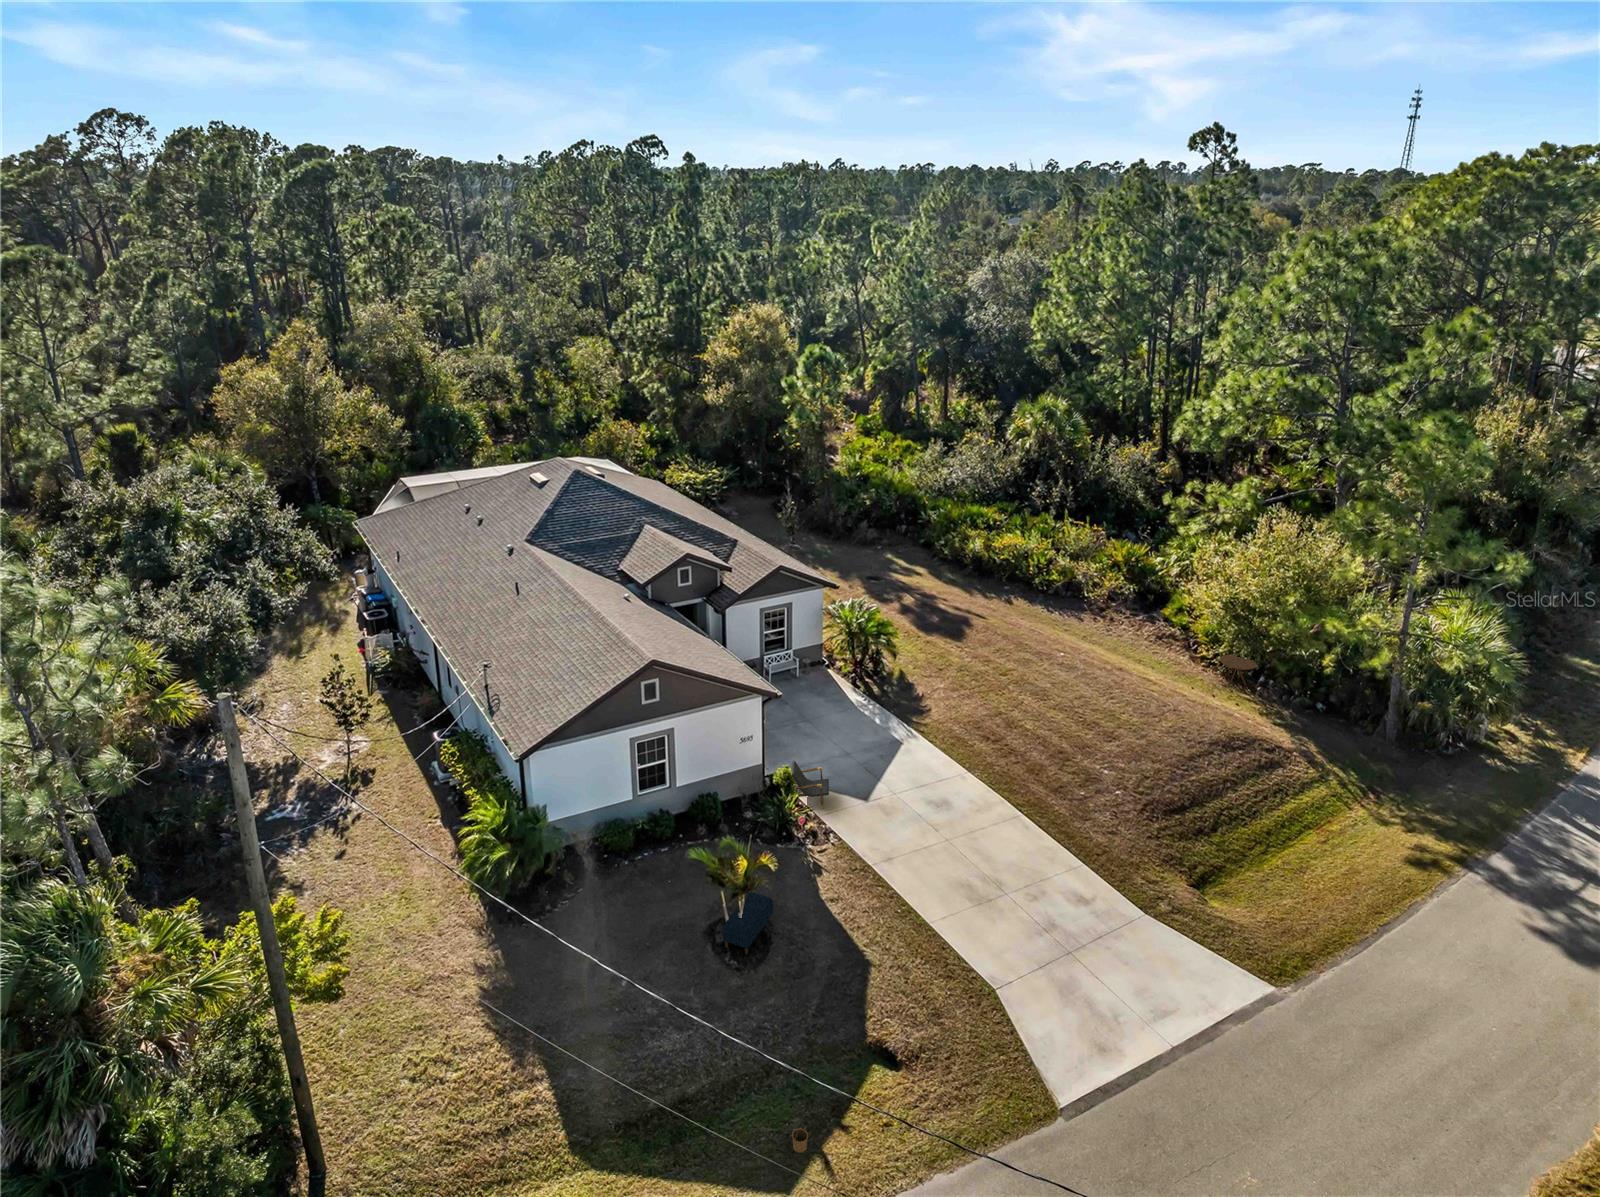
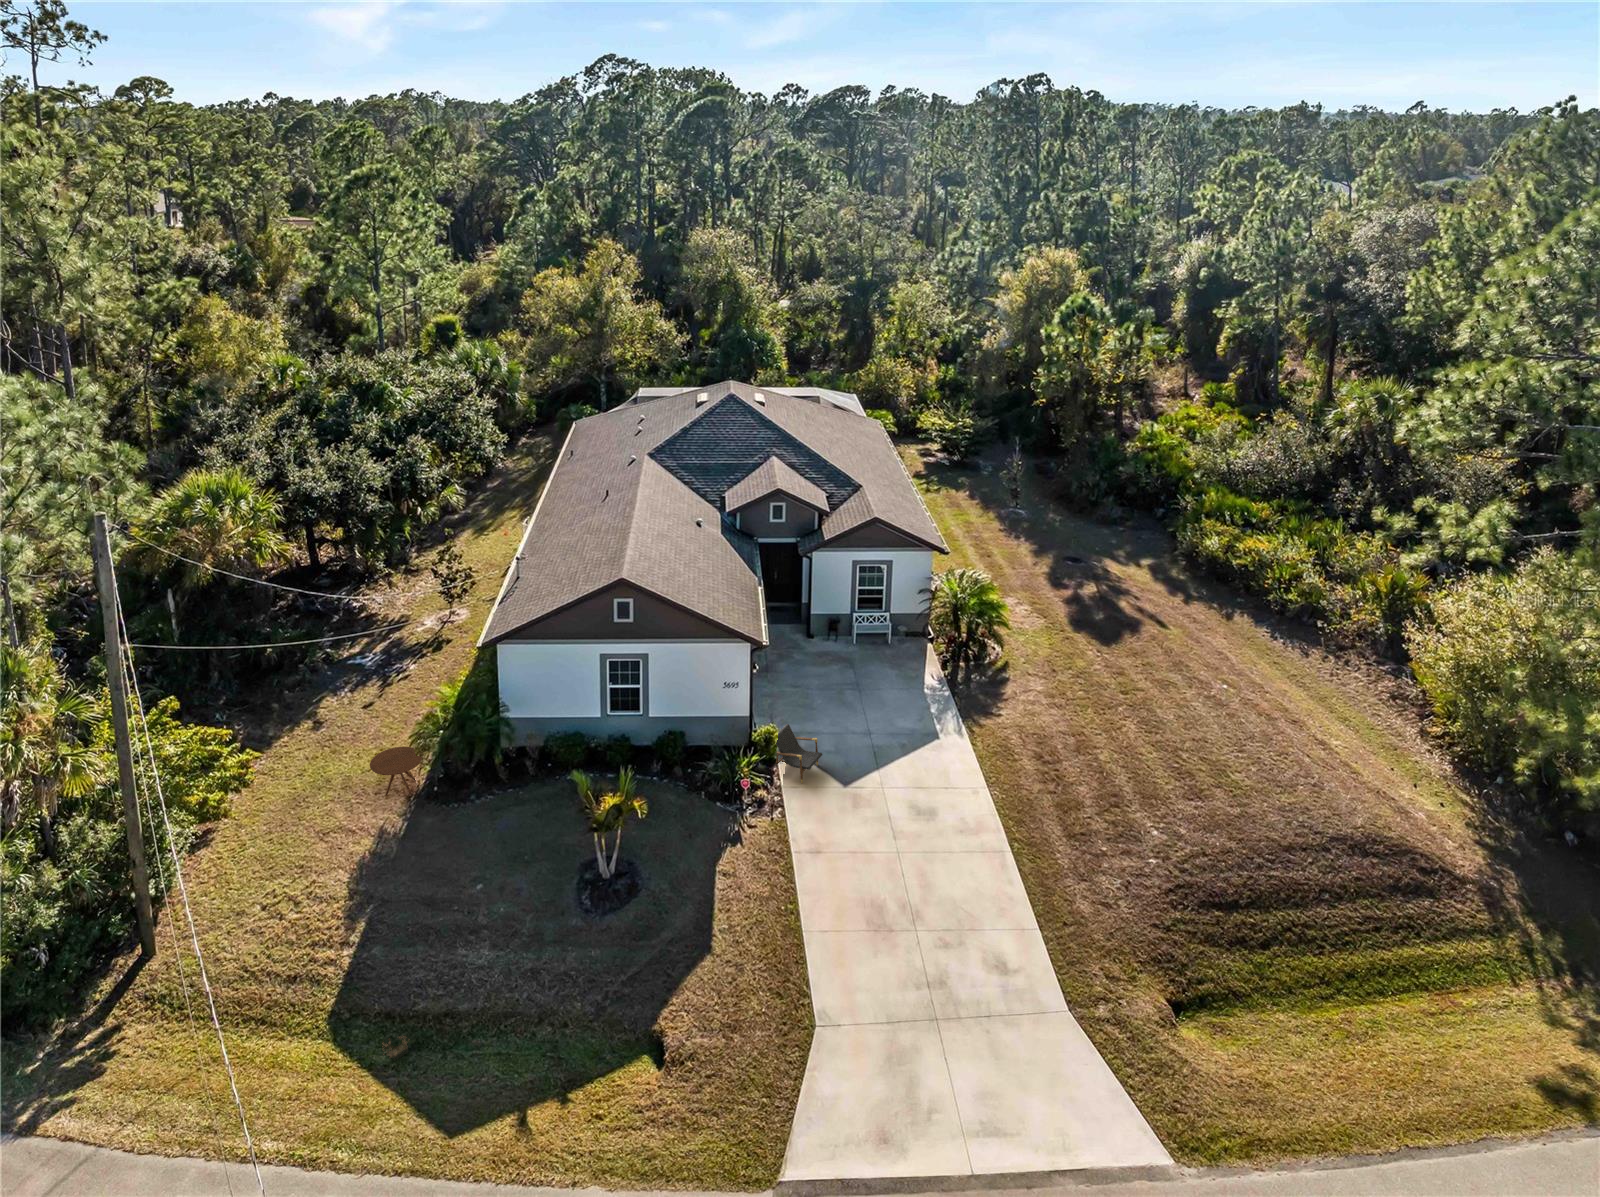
round table: present [1220,655,1256,686] -> present [370,747,422,796]
bench: present [723,892,773,954] -> none [593,840,661,901]
bucket: present [792,1128,808,1153] -> none [492,1078,512,1105]
decorative plant: none [662,1131,681,1159] -> present [385,1037,408,1061]

